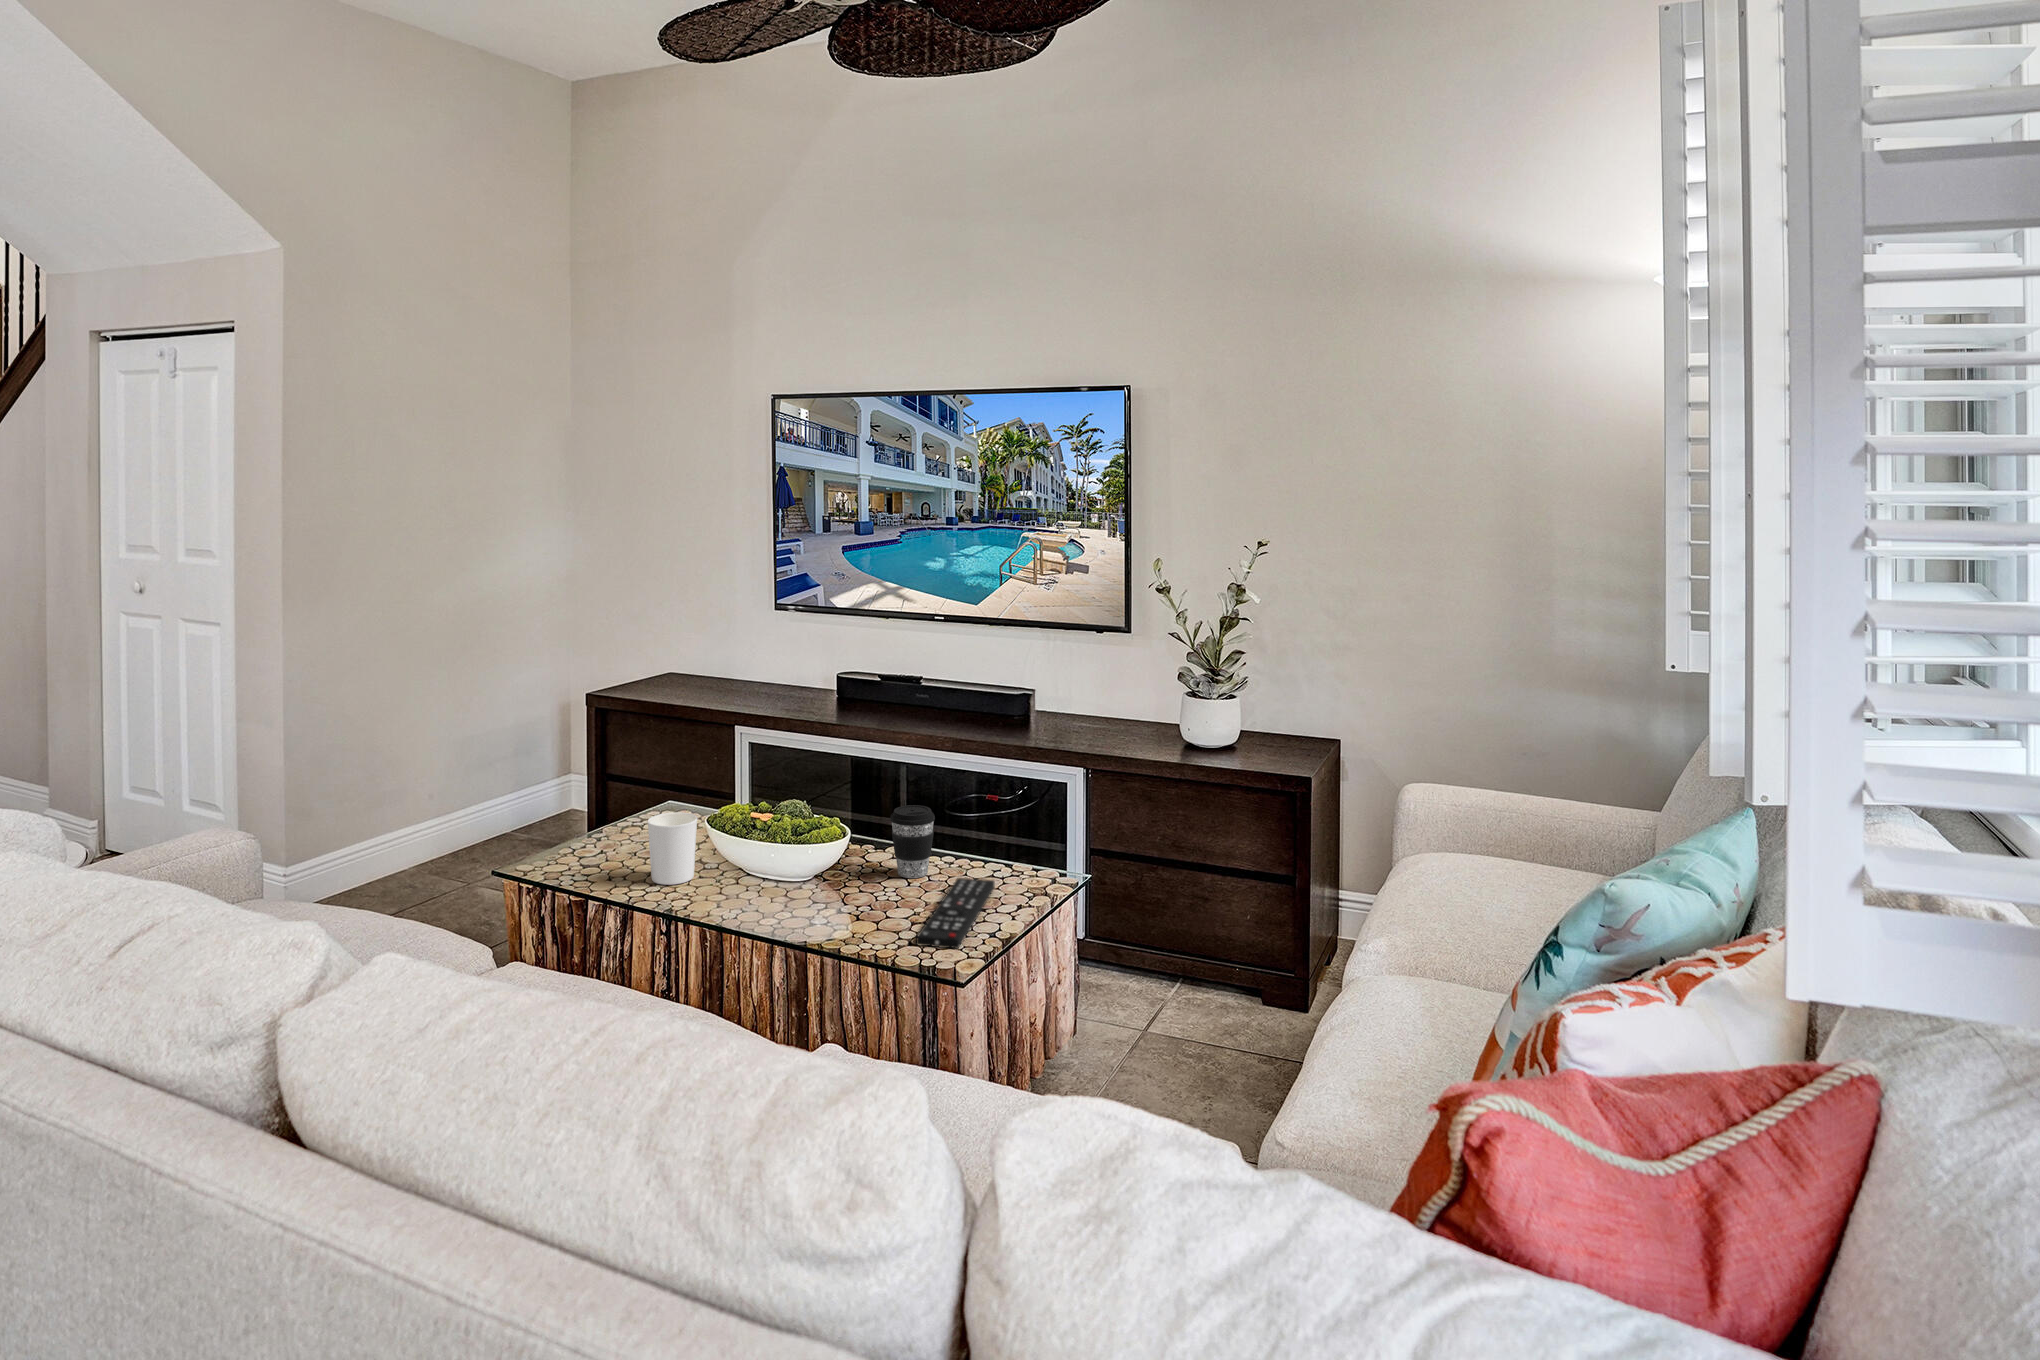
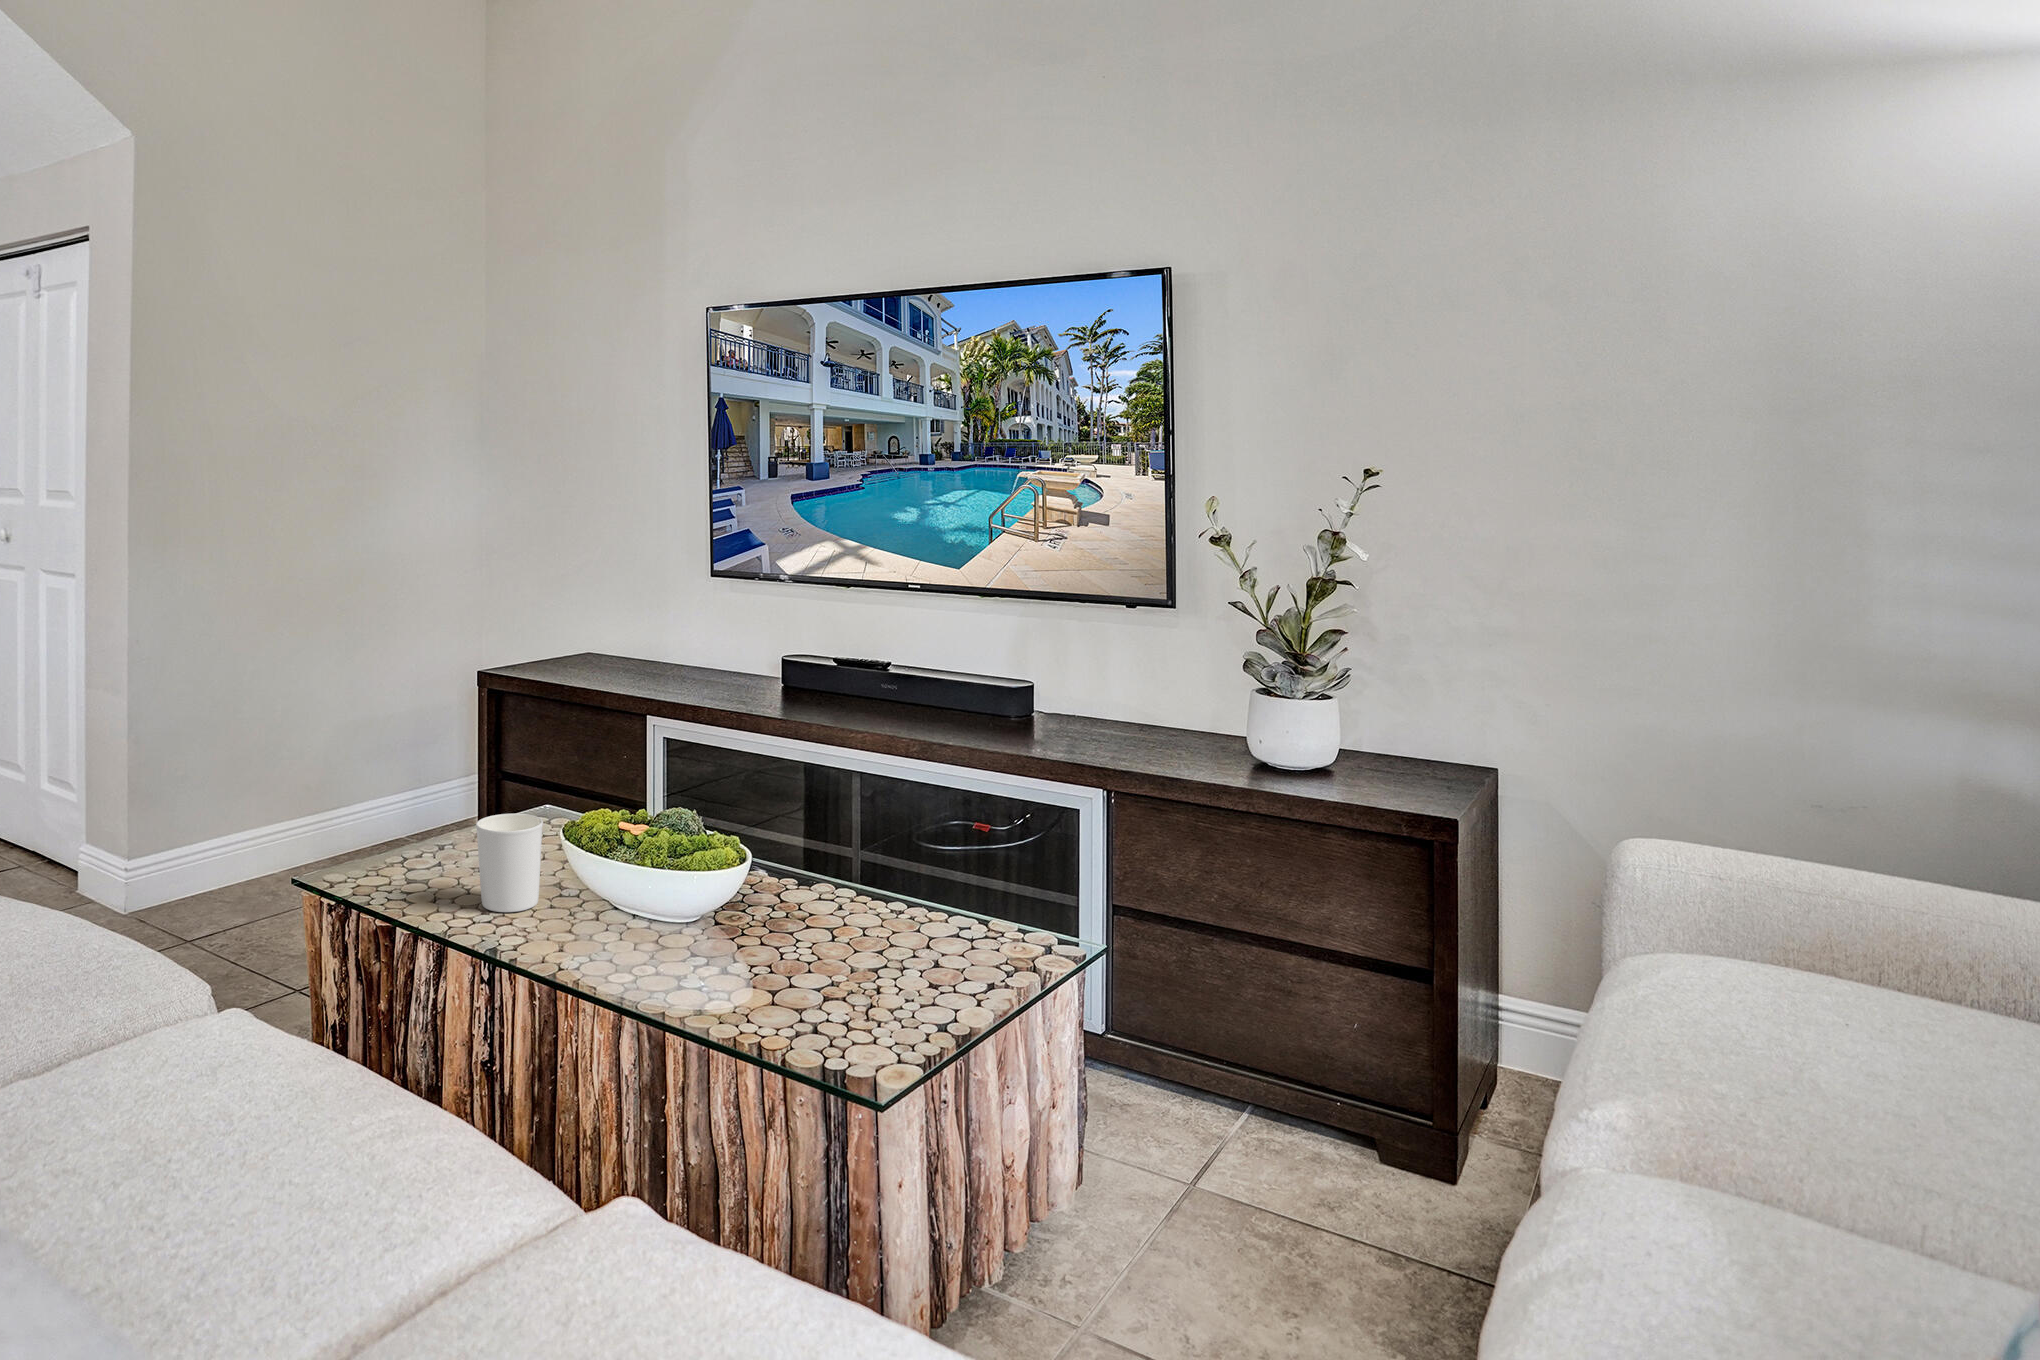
coffee cup: present [890,805,935,878] -> none [808,822,873,927]
remote control: present [916,878,995,949] -> none [824,932,957,1046]

